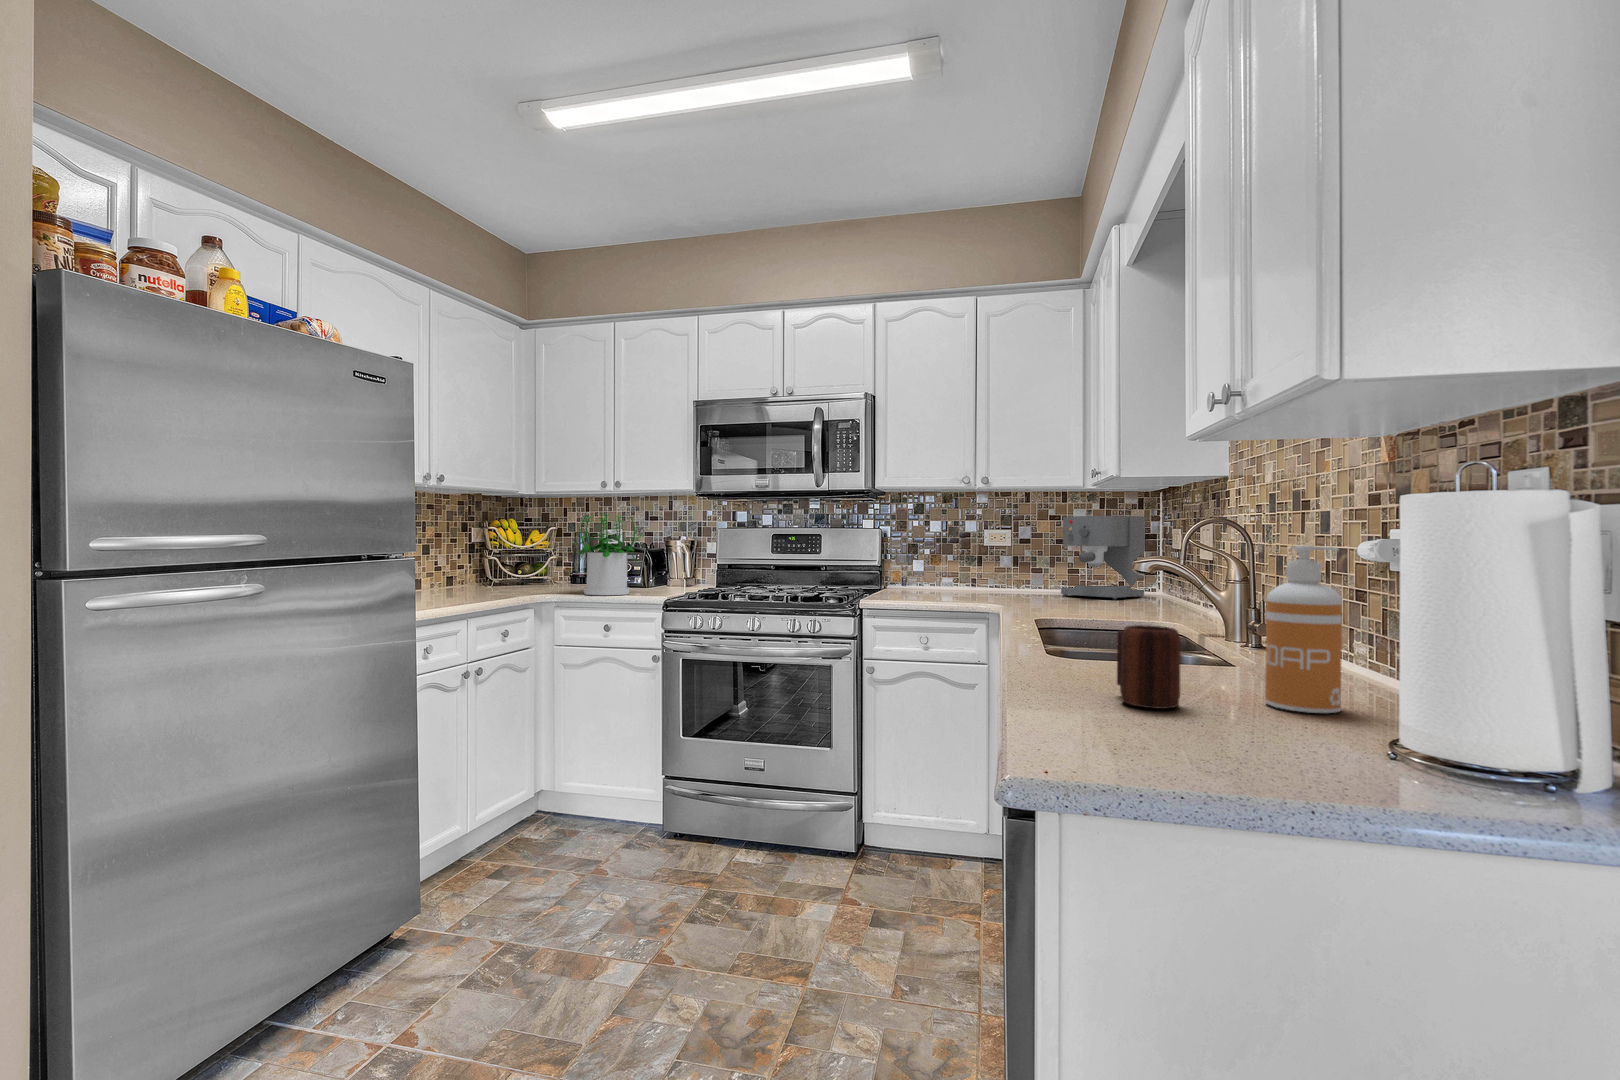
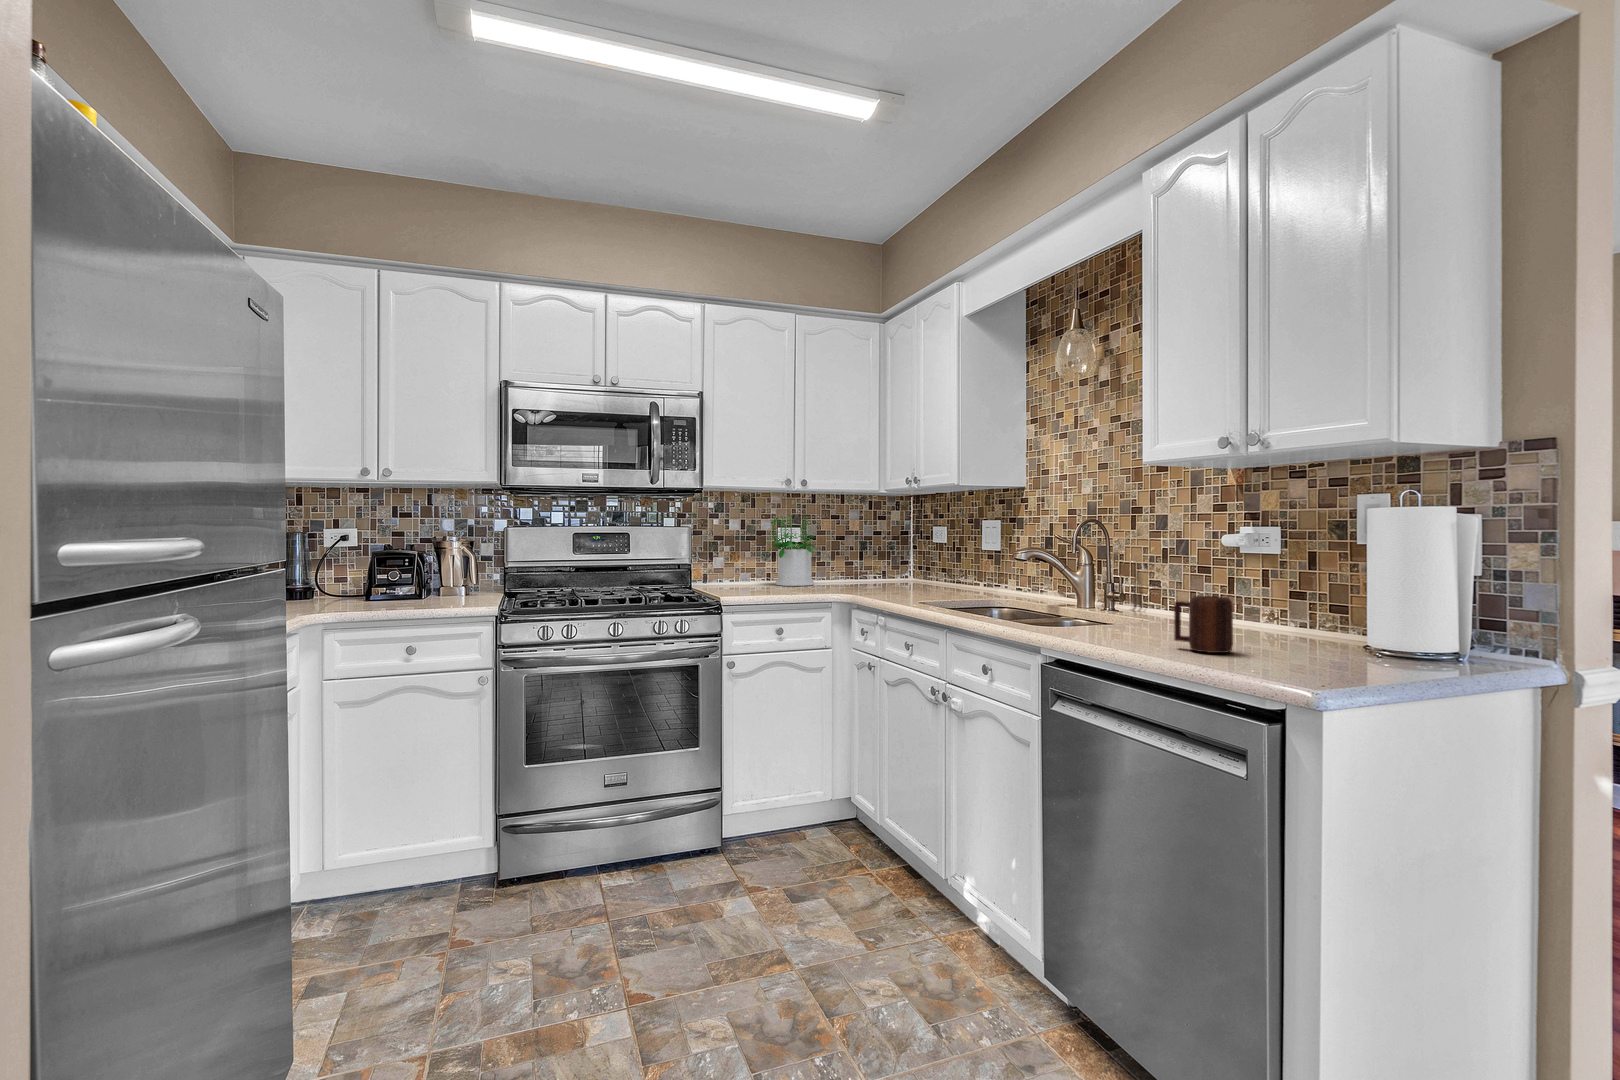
potted plant: present [573,513,644,595] -> present [767,515,815,586]
coffee maker: present [1061,516,1145,599] -> none [852,515,911,586]
soap dispenser: present [1265,545,1342,713] -> none [1246,538,1294,646]

